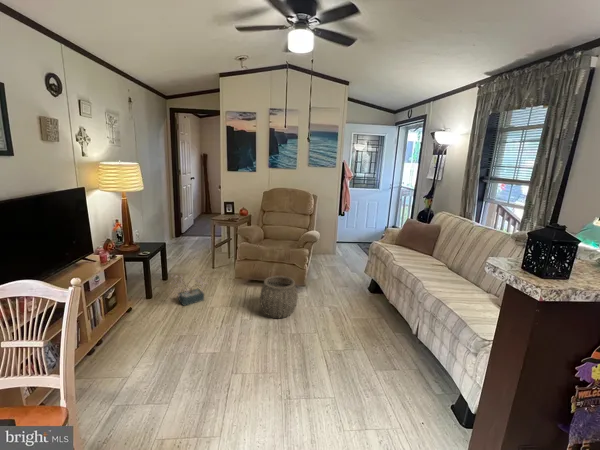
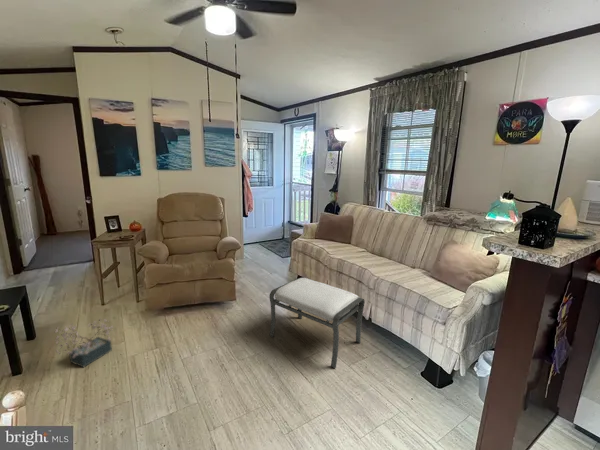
woven basket: present [260,276,298,318] -> none [195,294,242,346]
ottoman: none [318,277,407,365] -> present [269,278,365,368]

